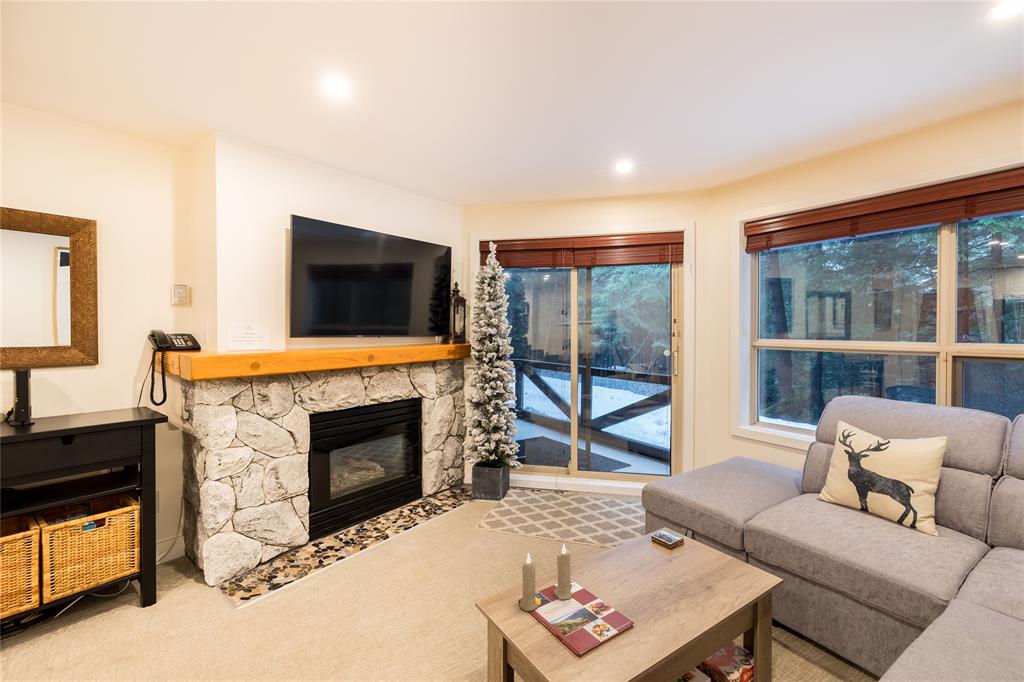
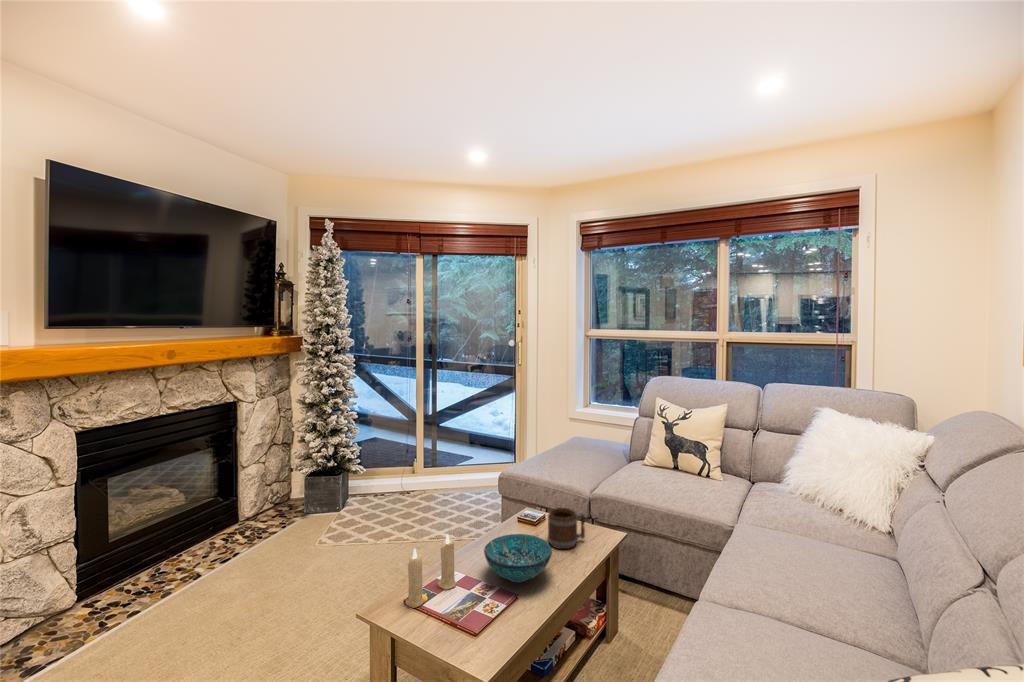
mug: none [680,534,725,582] -> present [548,508,585,549]
decorative bowl: none [602,555,677,609] -> present [484,534,552,582]

